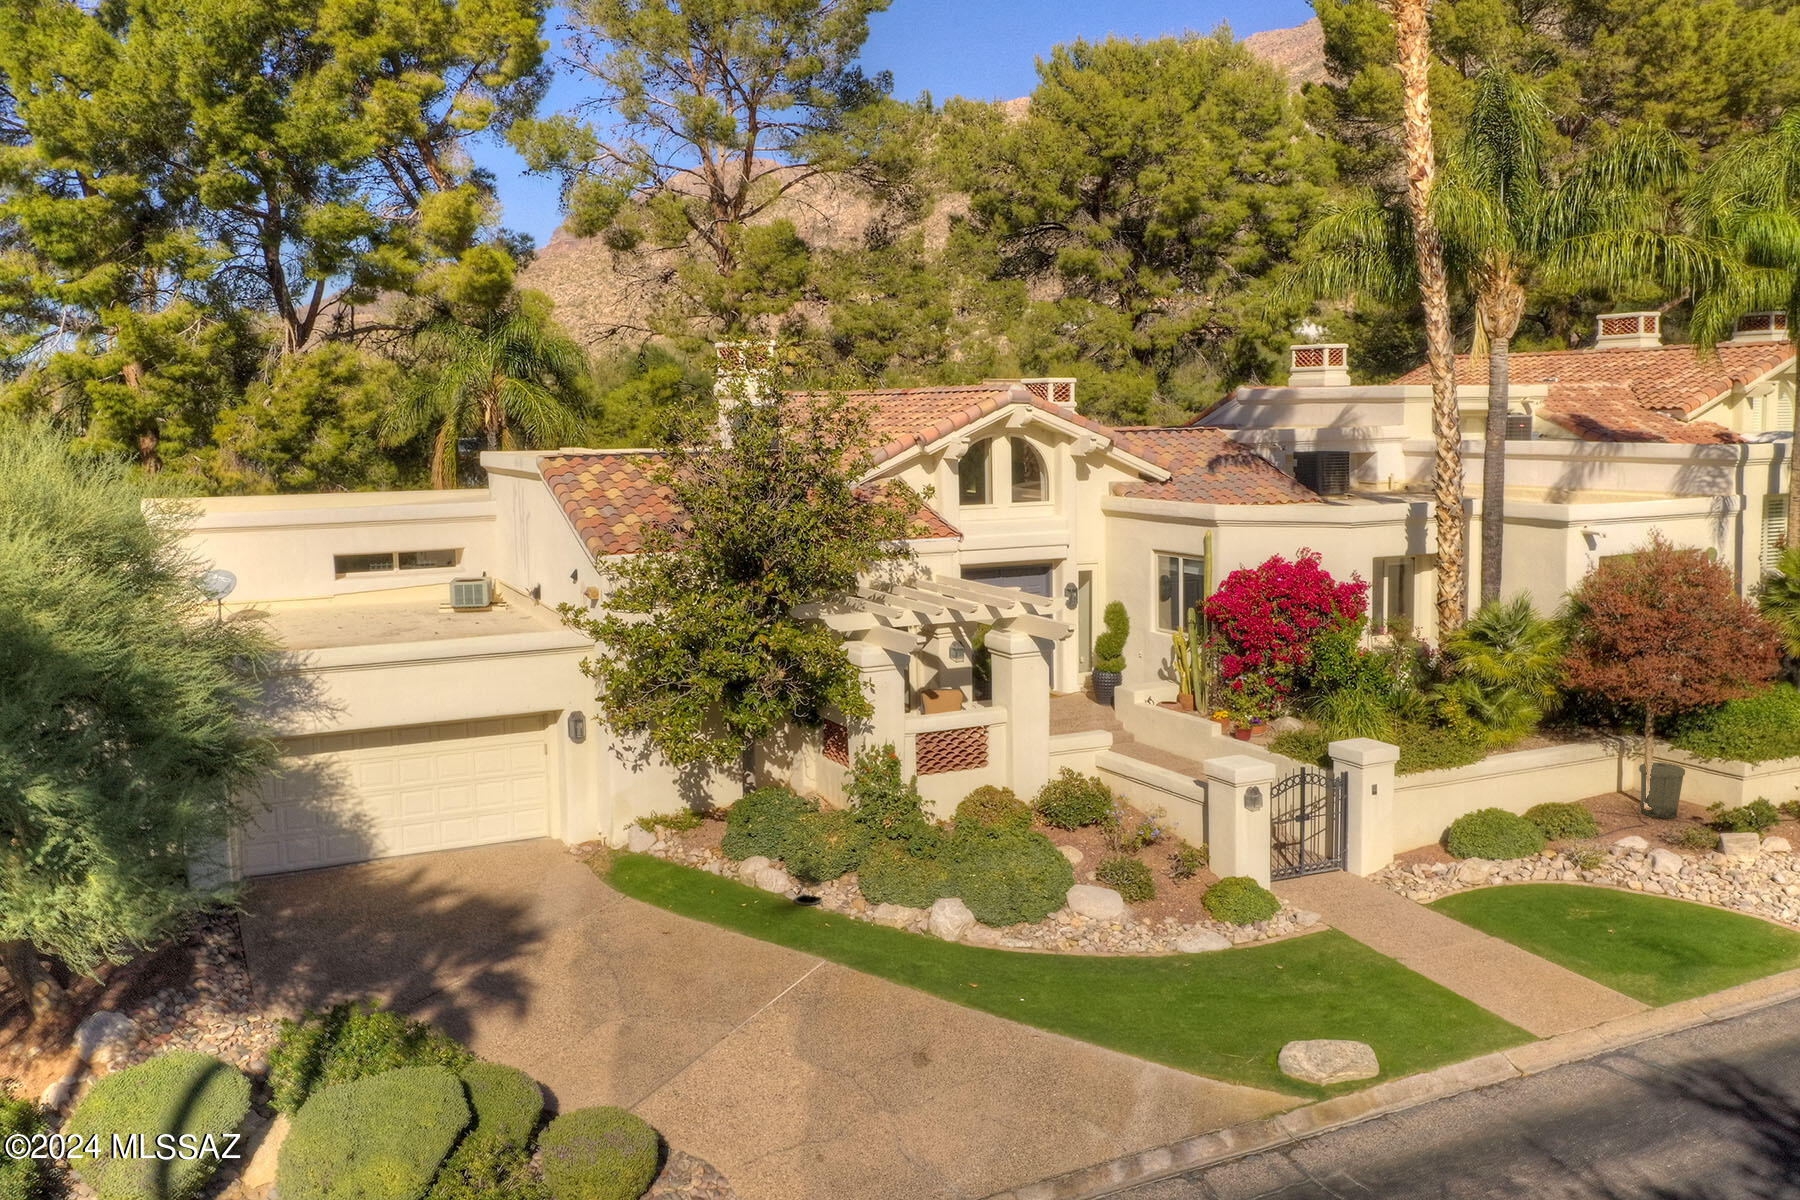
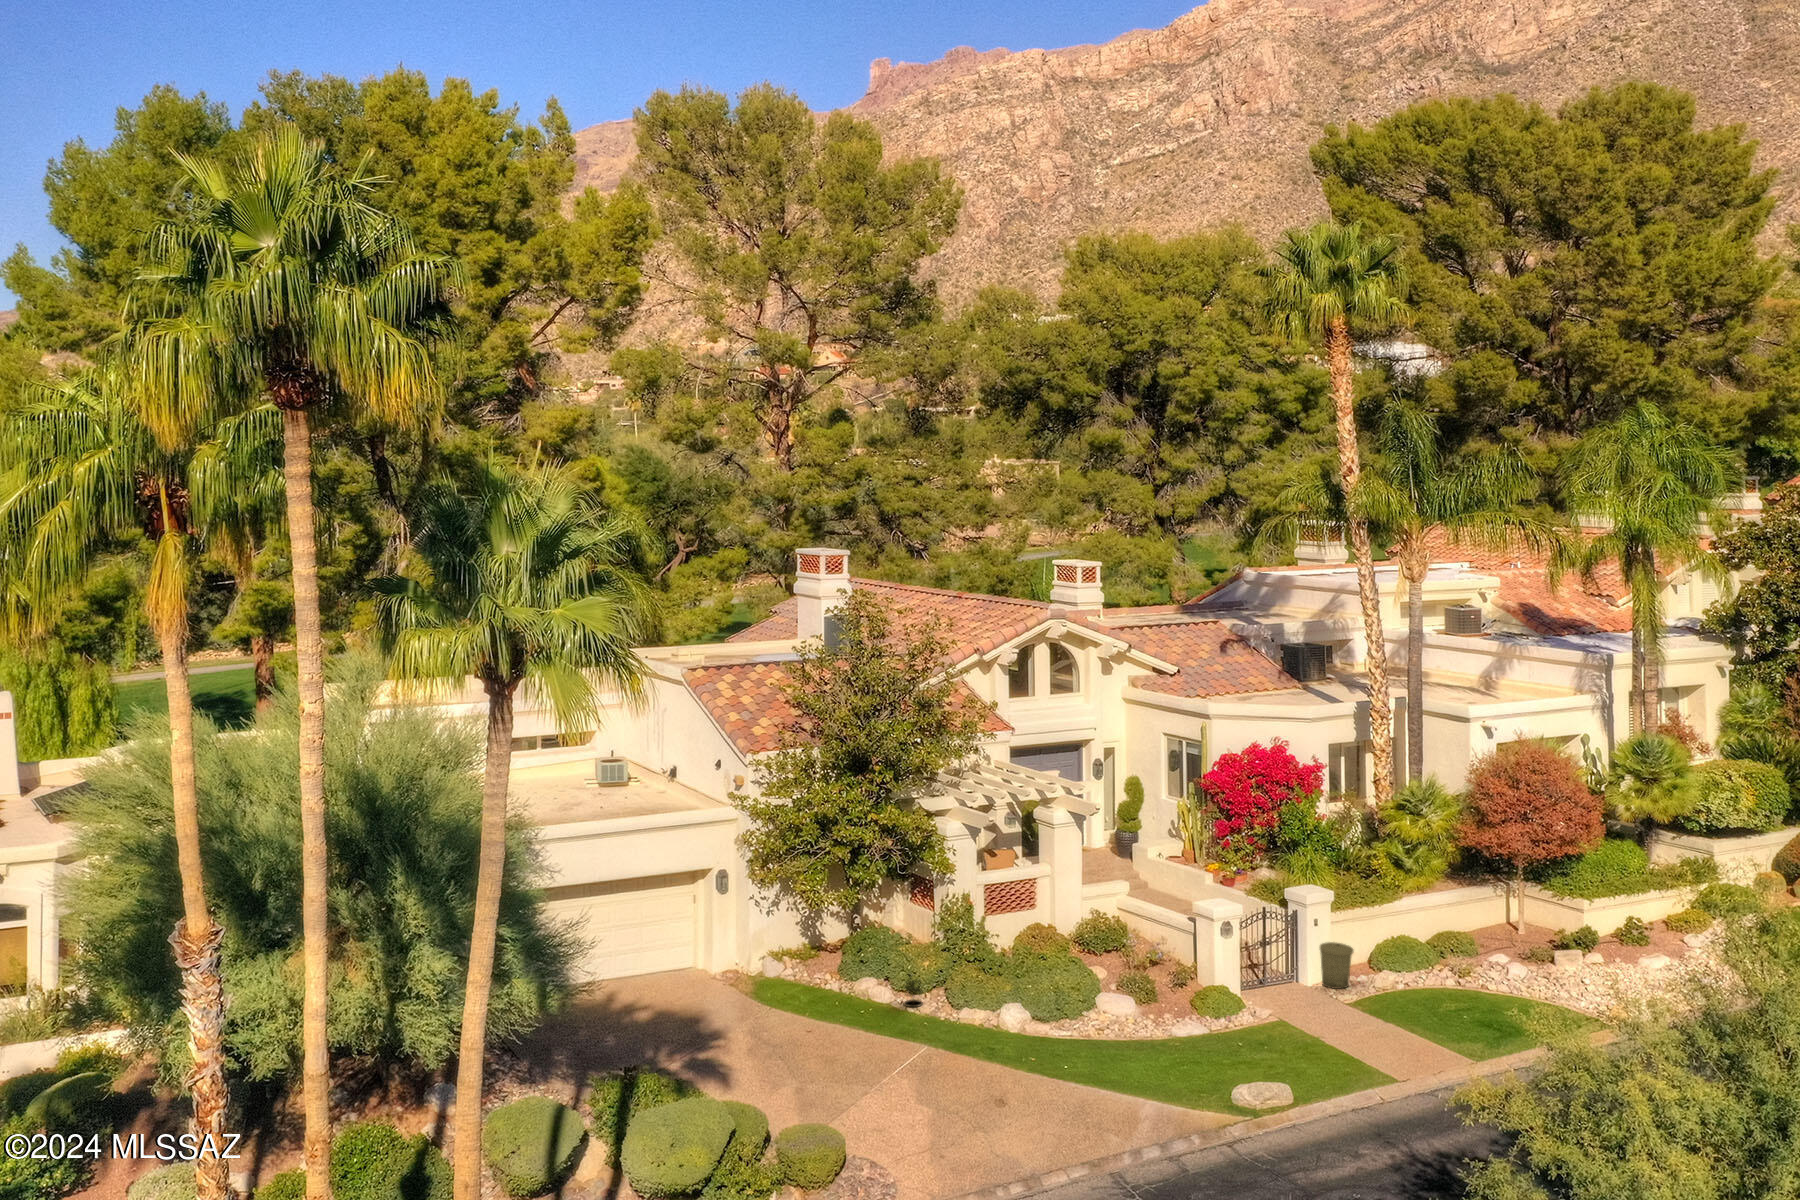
trash can: present [1639,762,1685,819] -> present [1320,942,1354,989]

